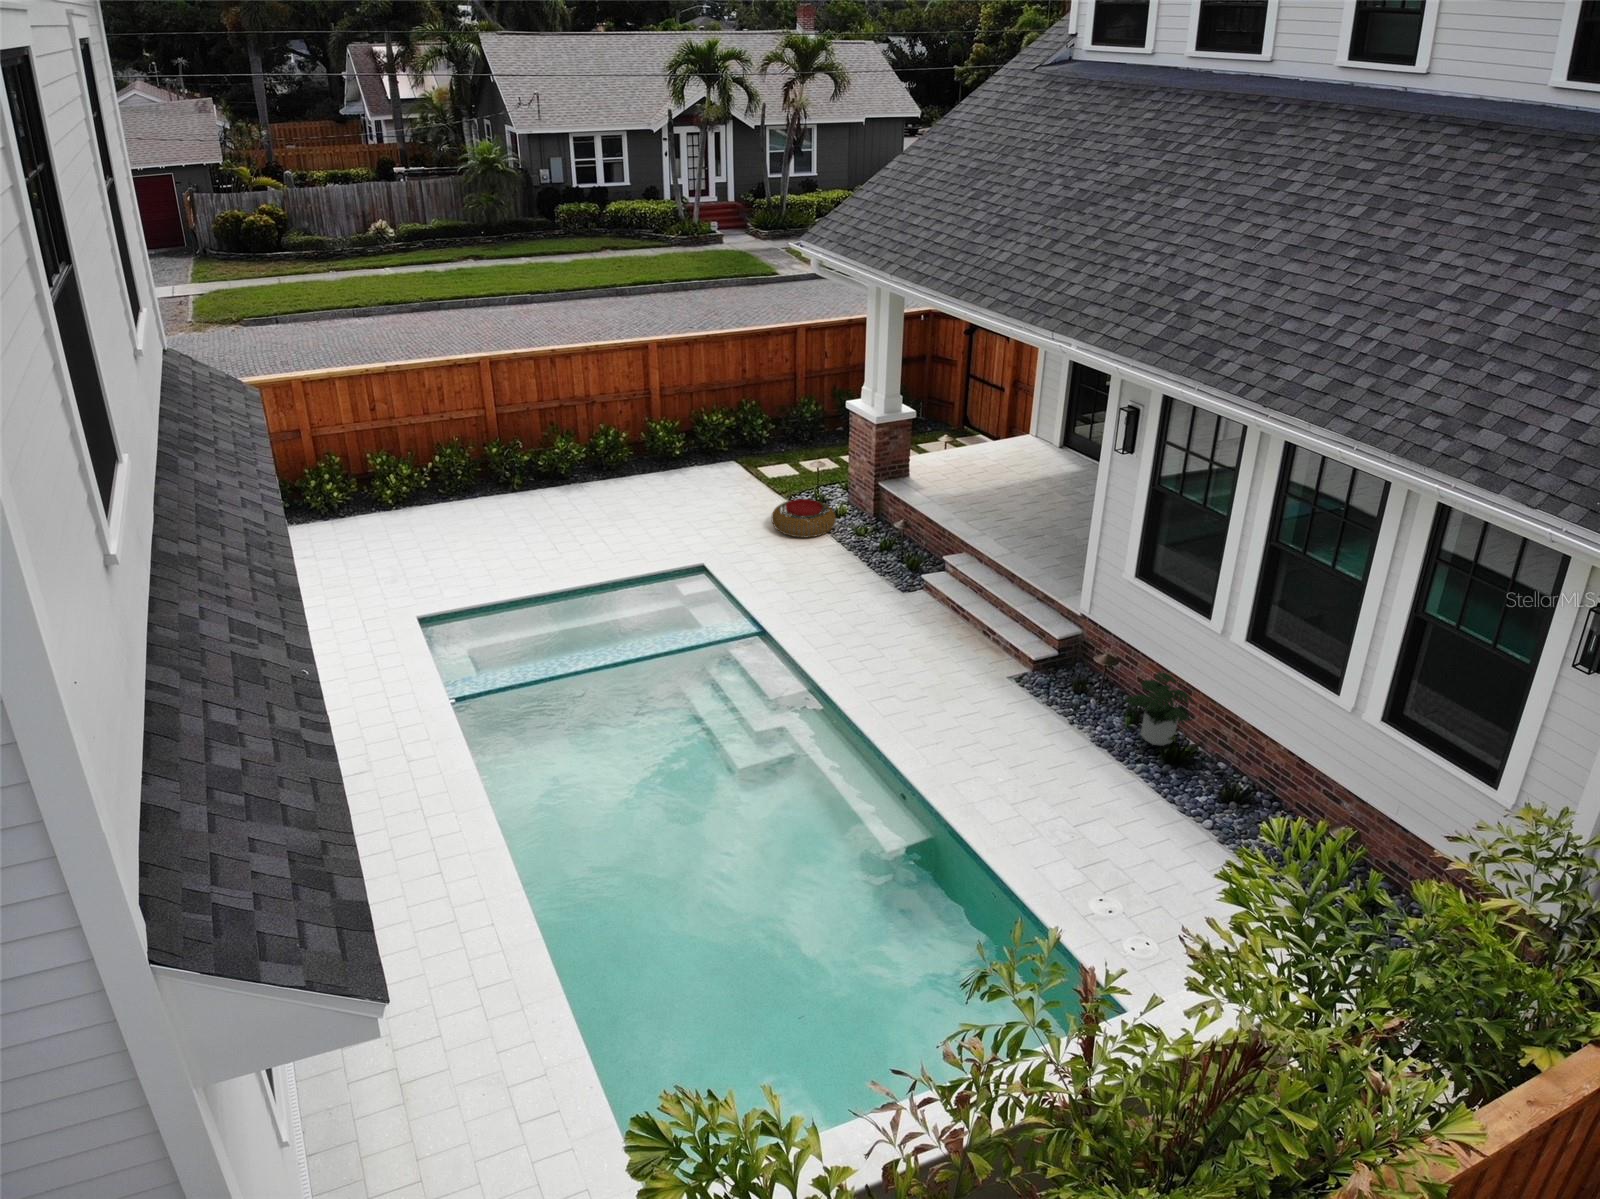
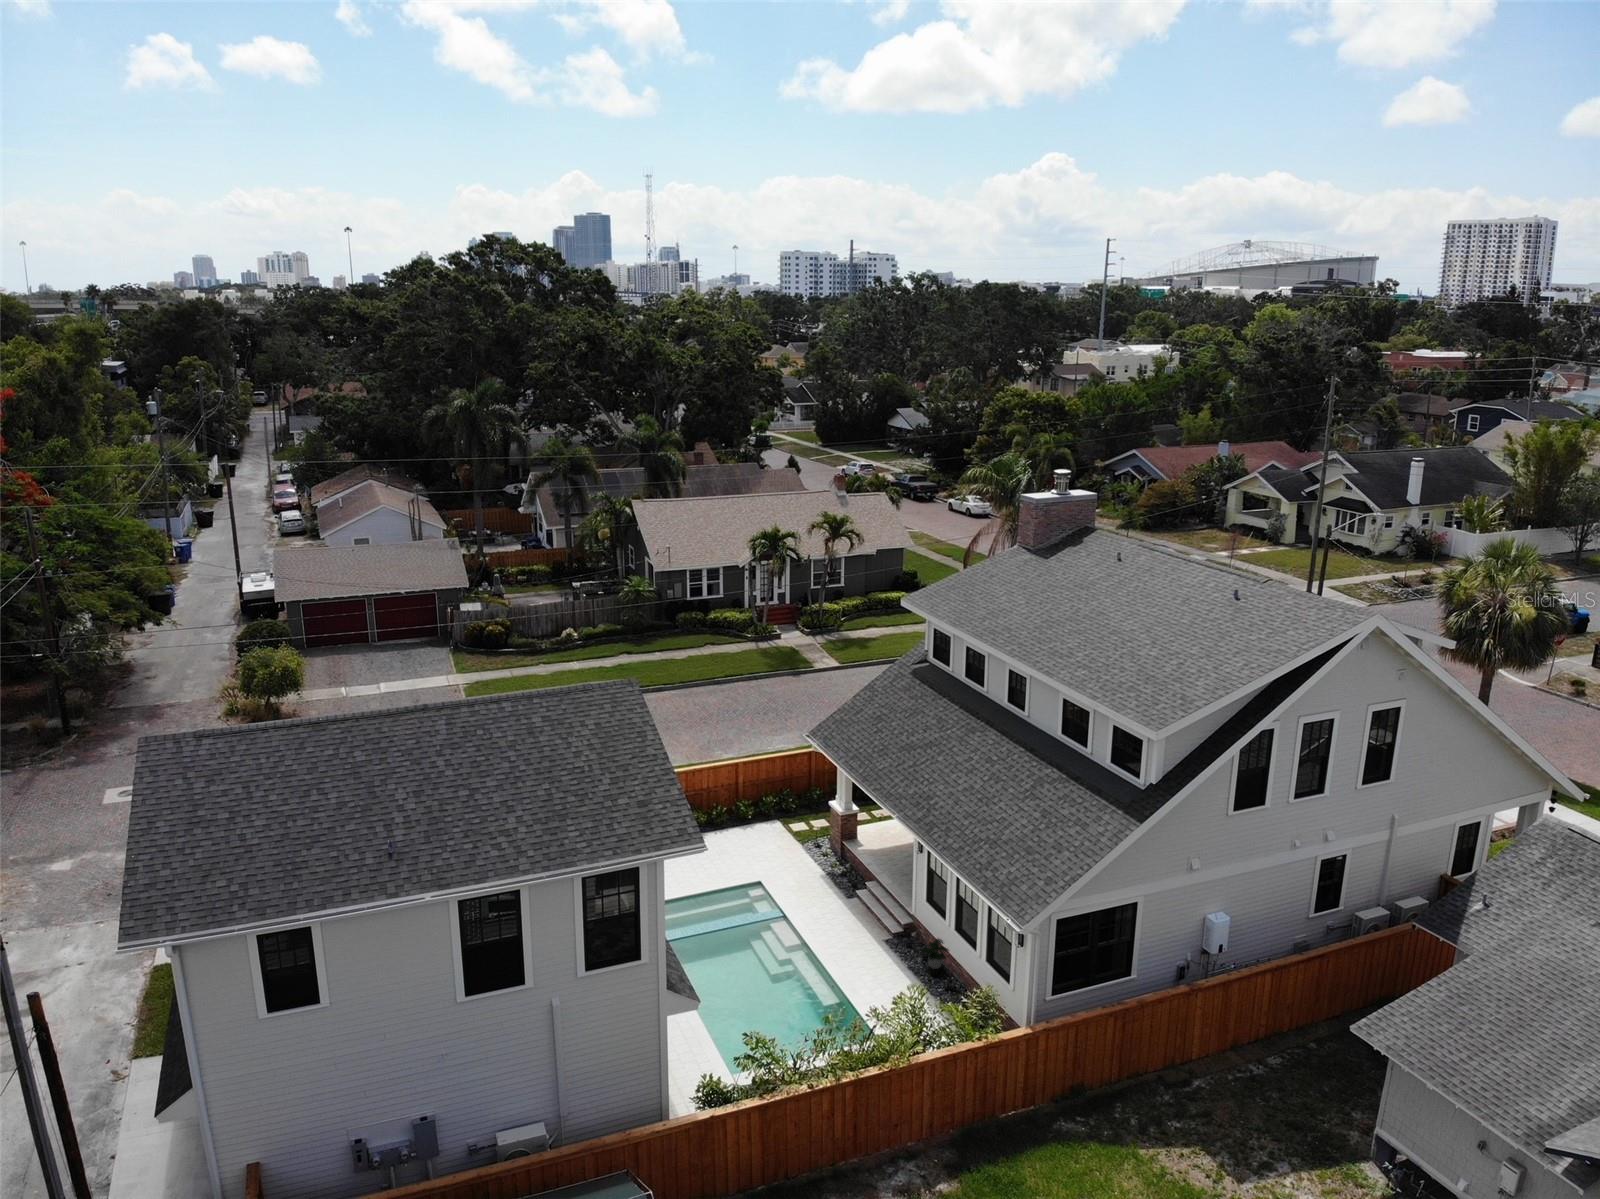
pouf: present [772,499,836,538] -> none [792,848,822,868]

